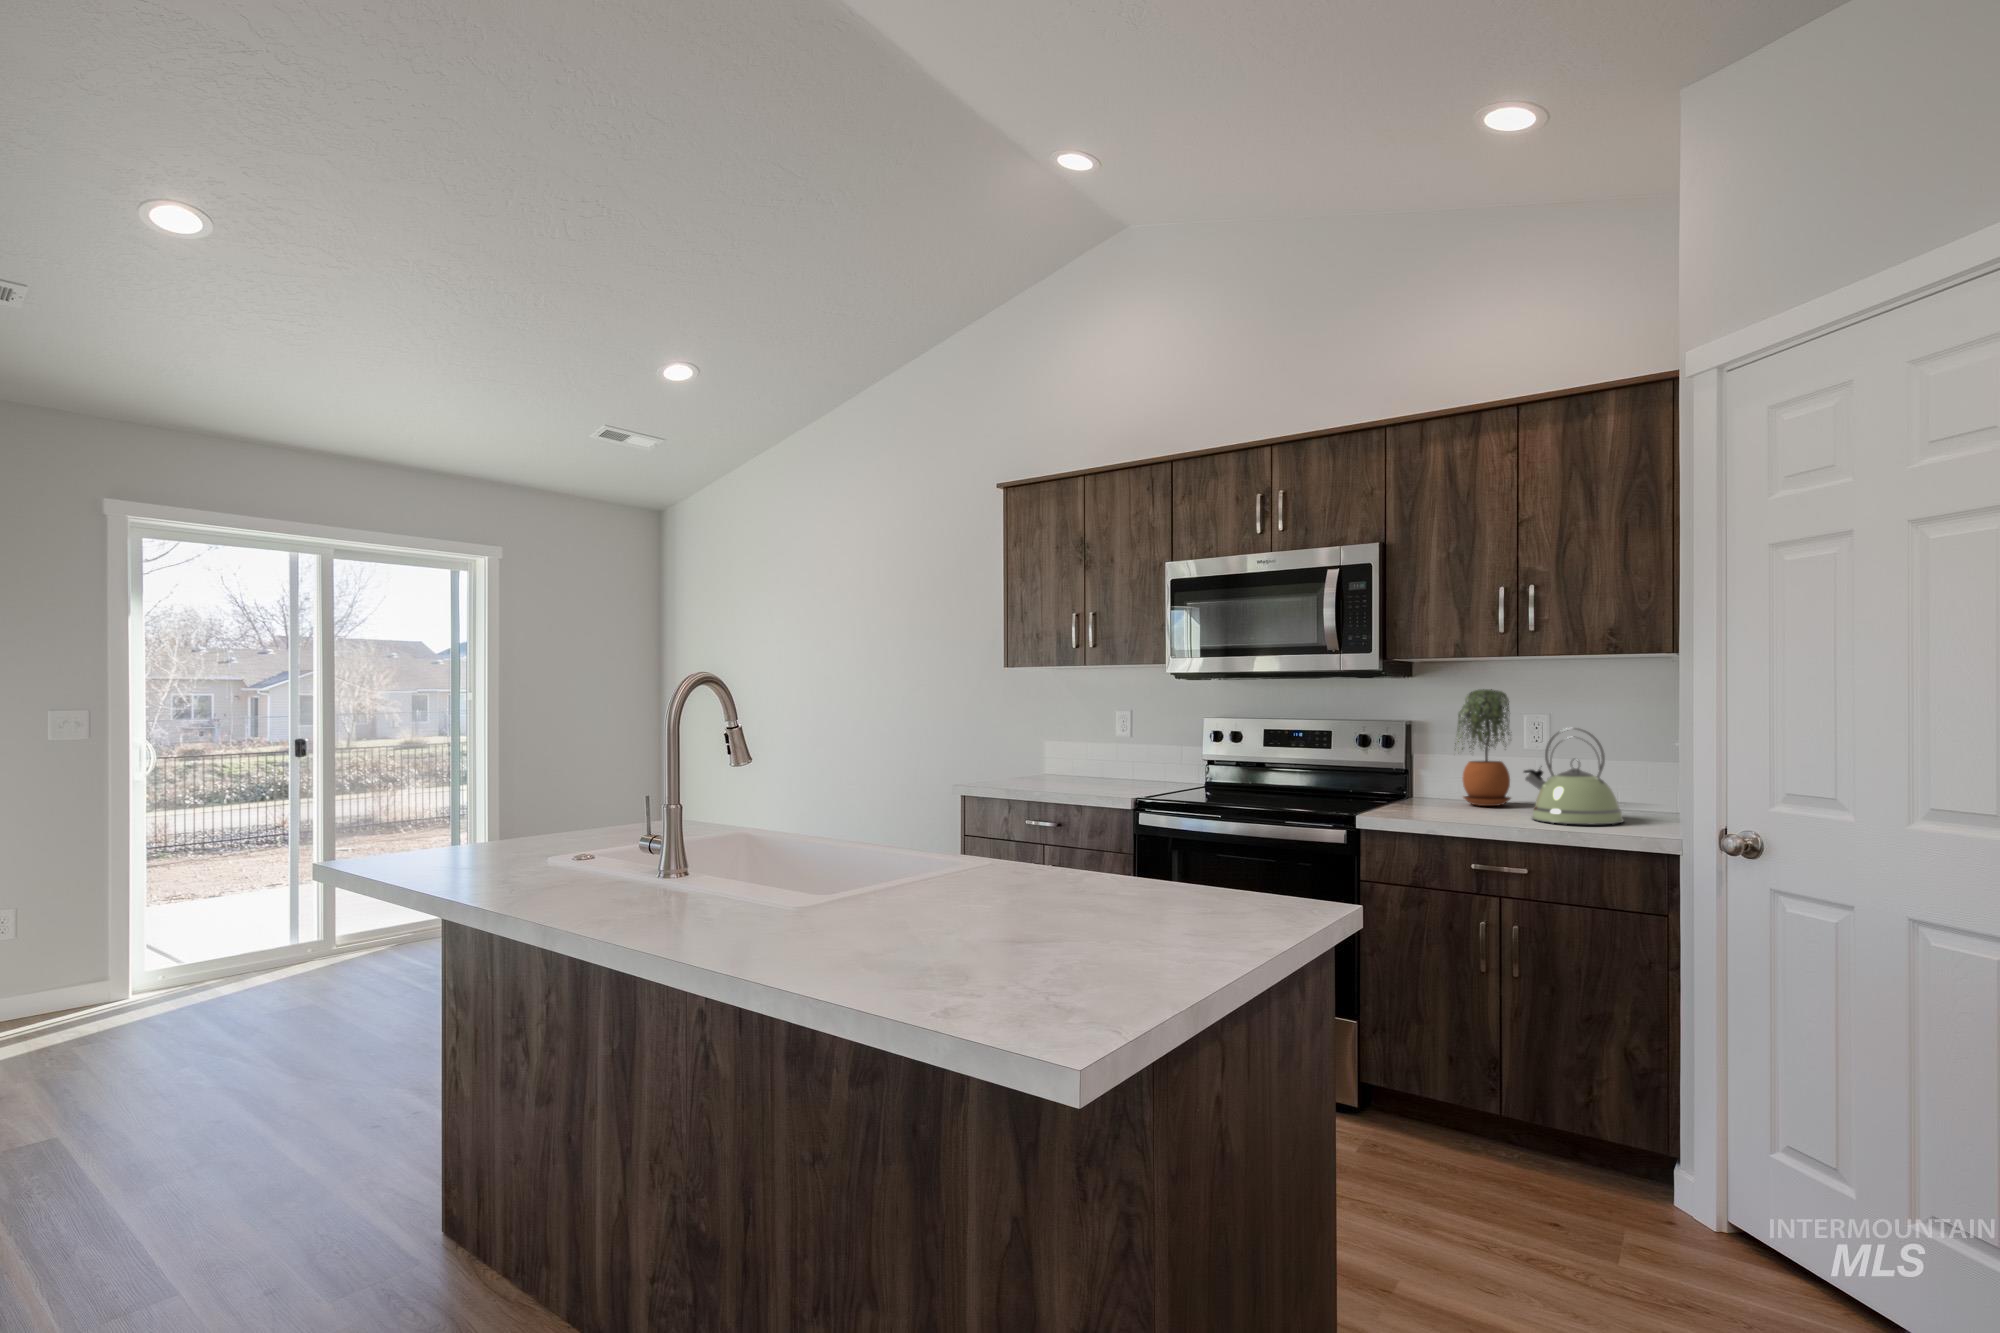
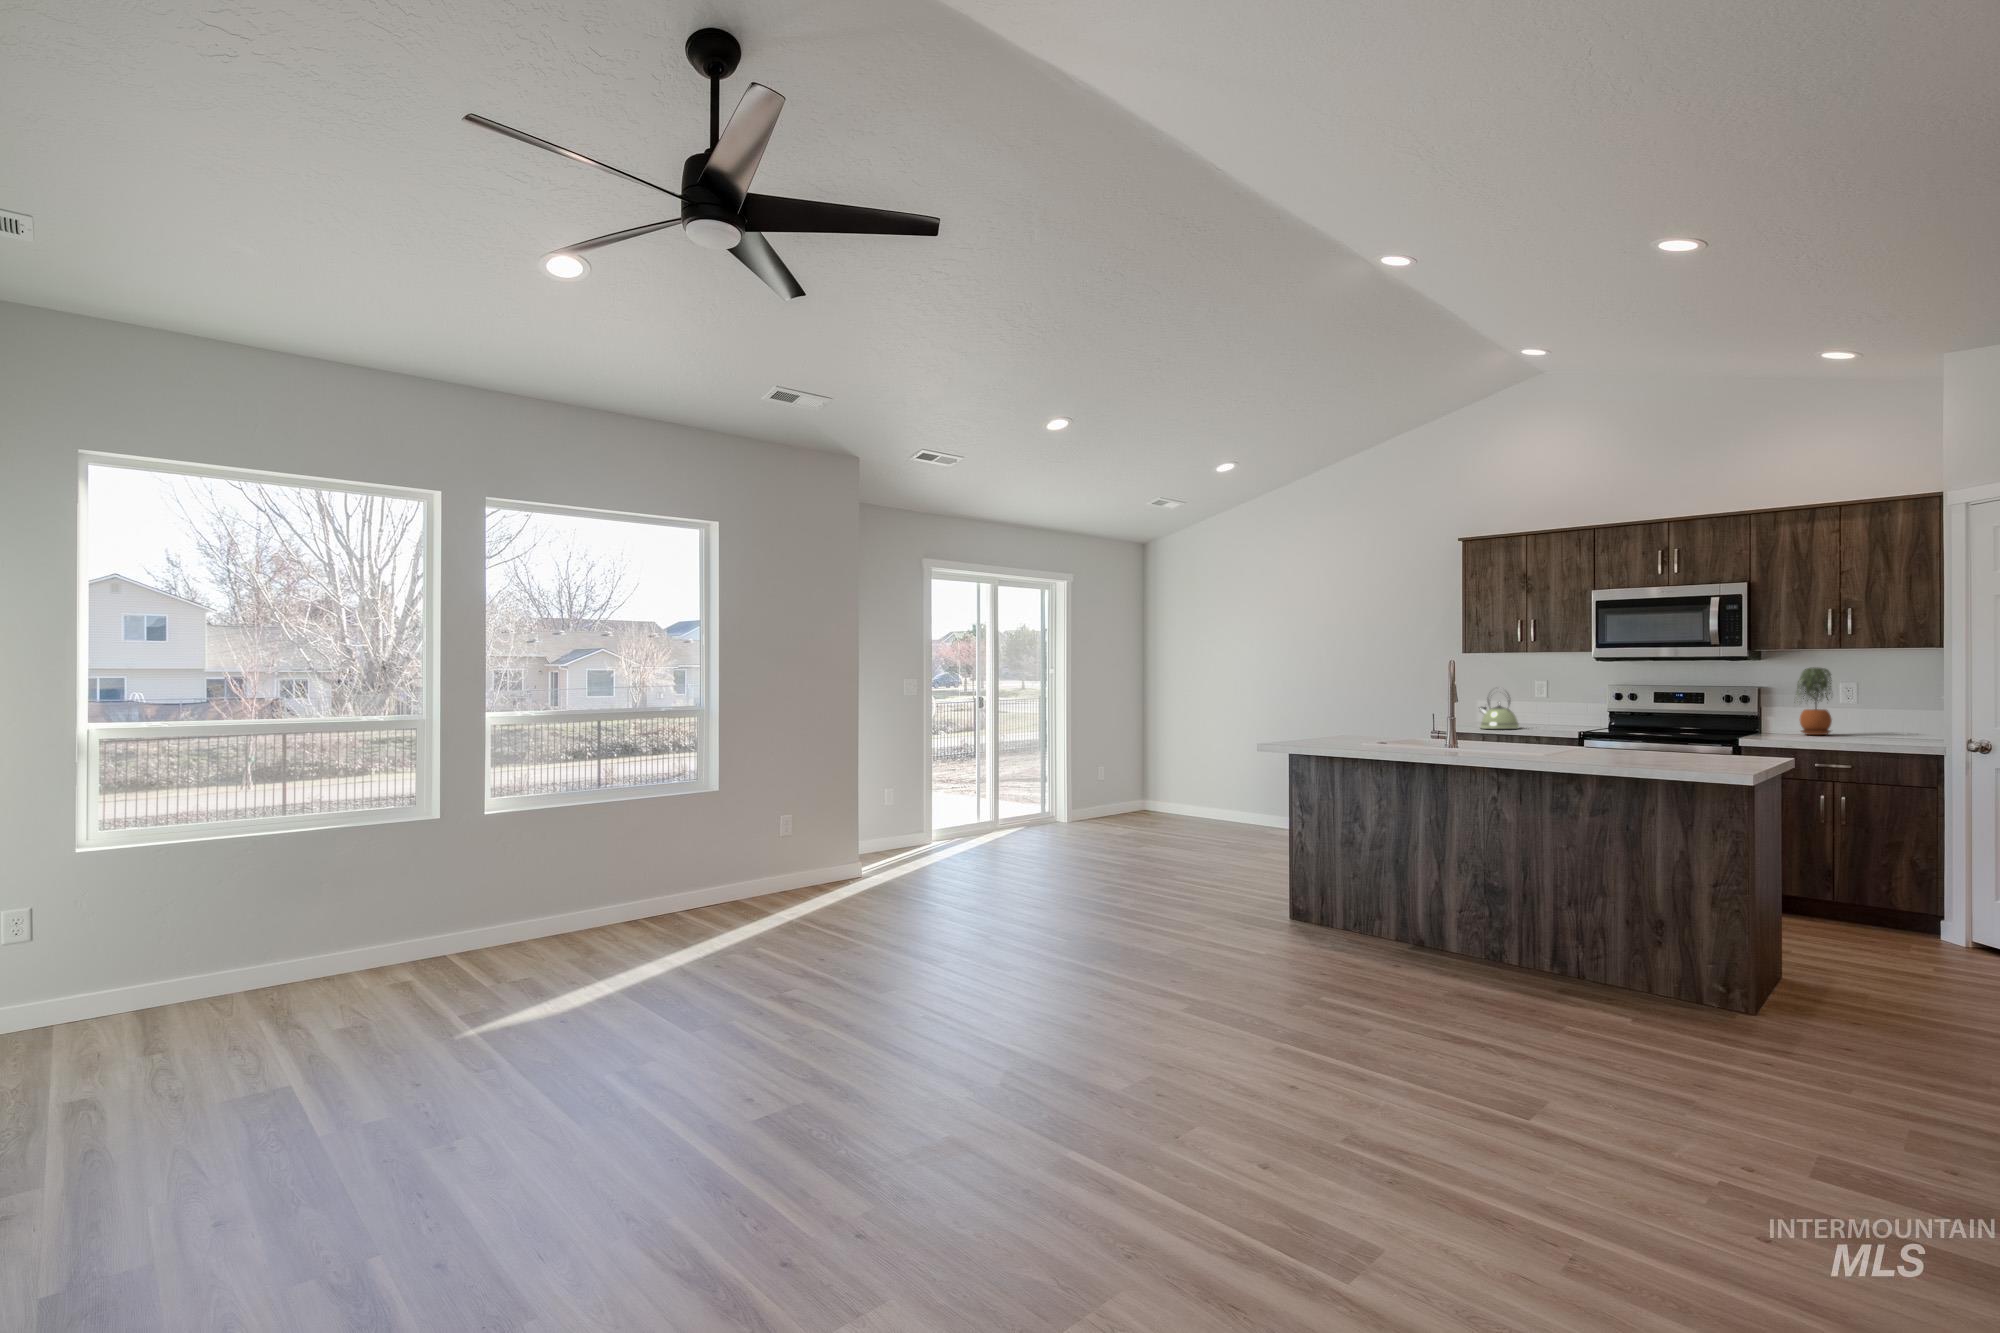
kettle: present [1524,728,1624,824] -> present [1480,694,1520,729]

